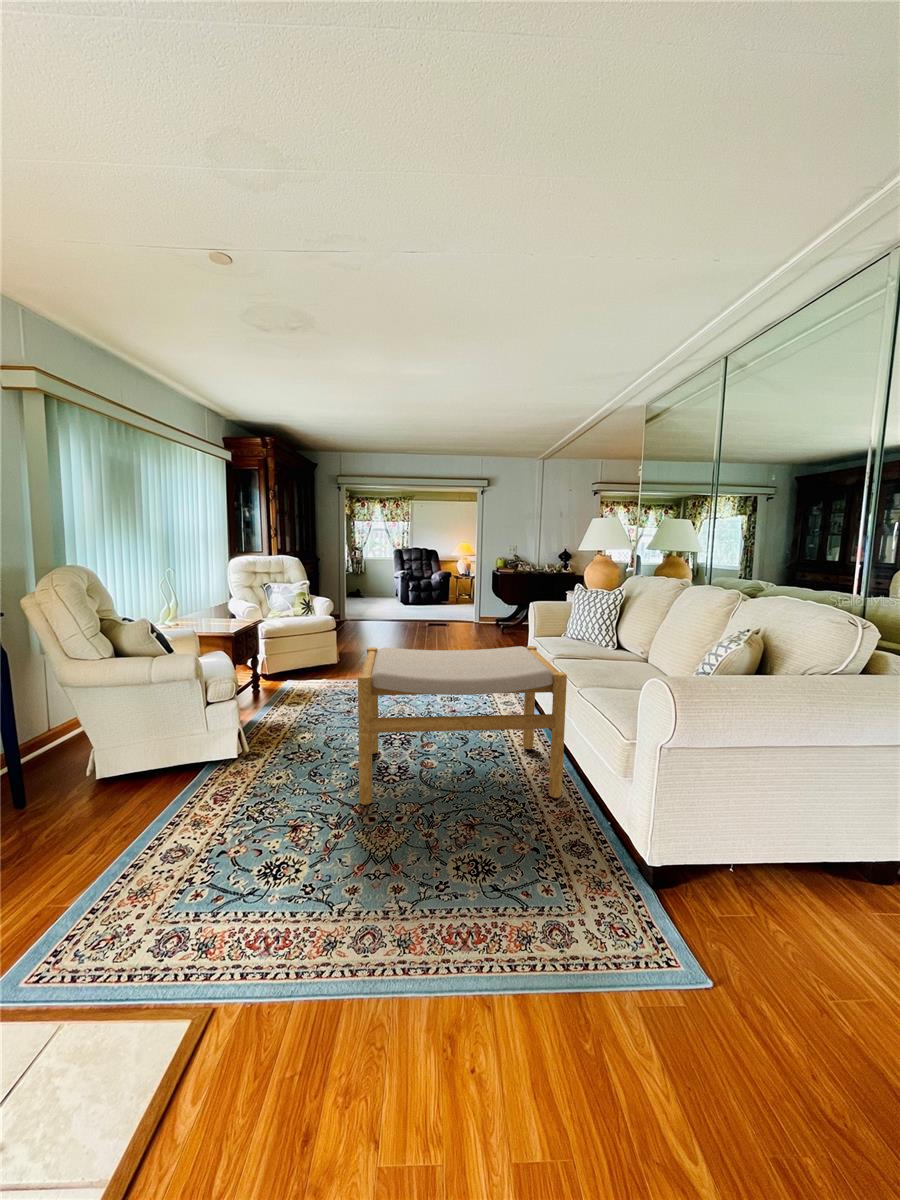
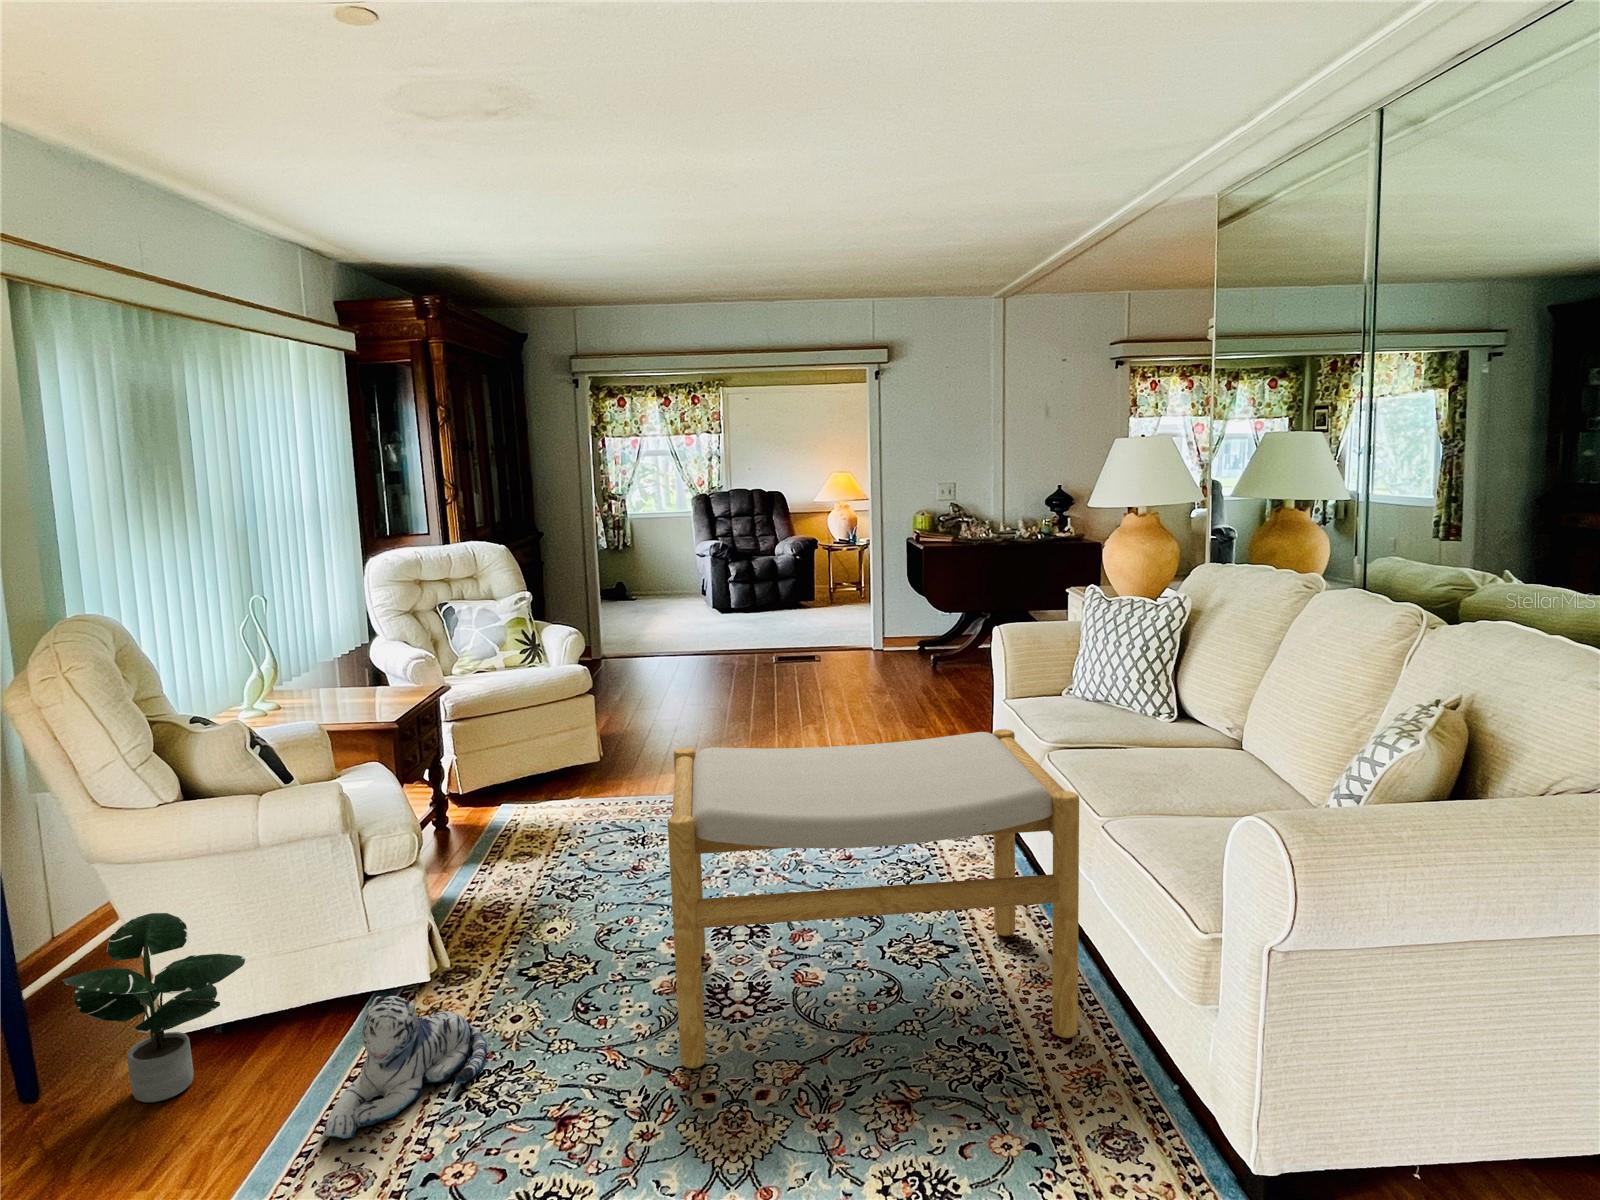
potted plant: none [41,715,140,810] -> present [62,913,245,1103]
plush toy: none [171,760,262,832] -> present [325,996,487,1139]

